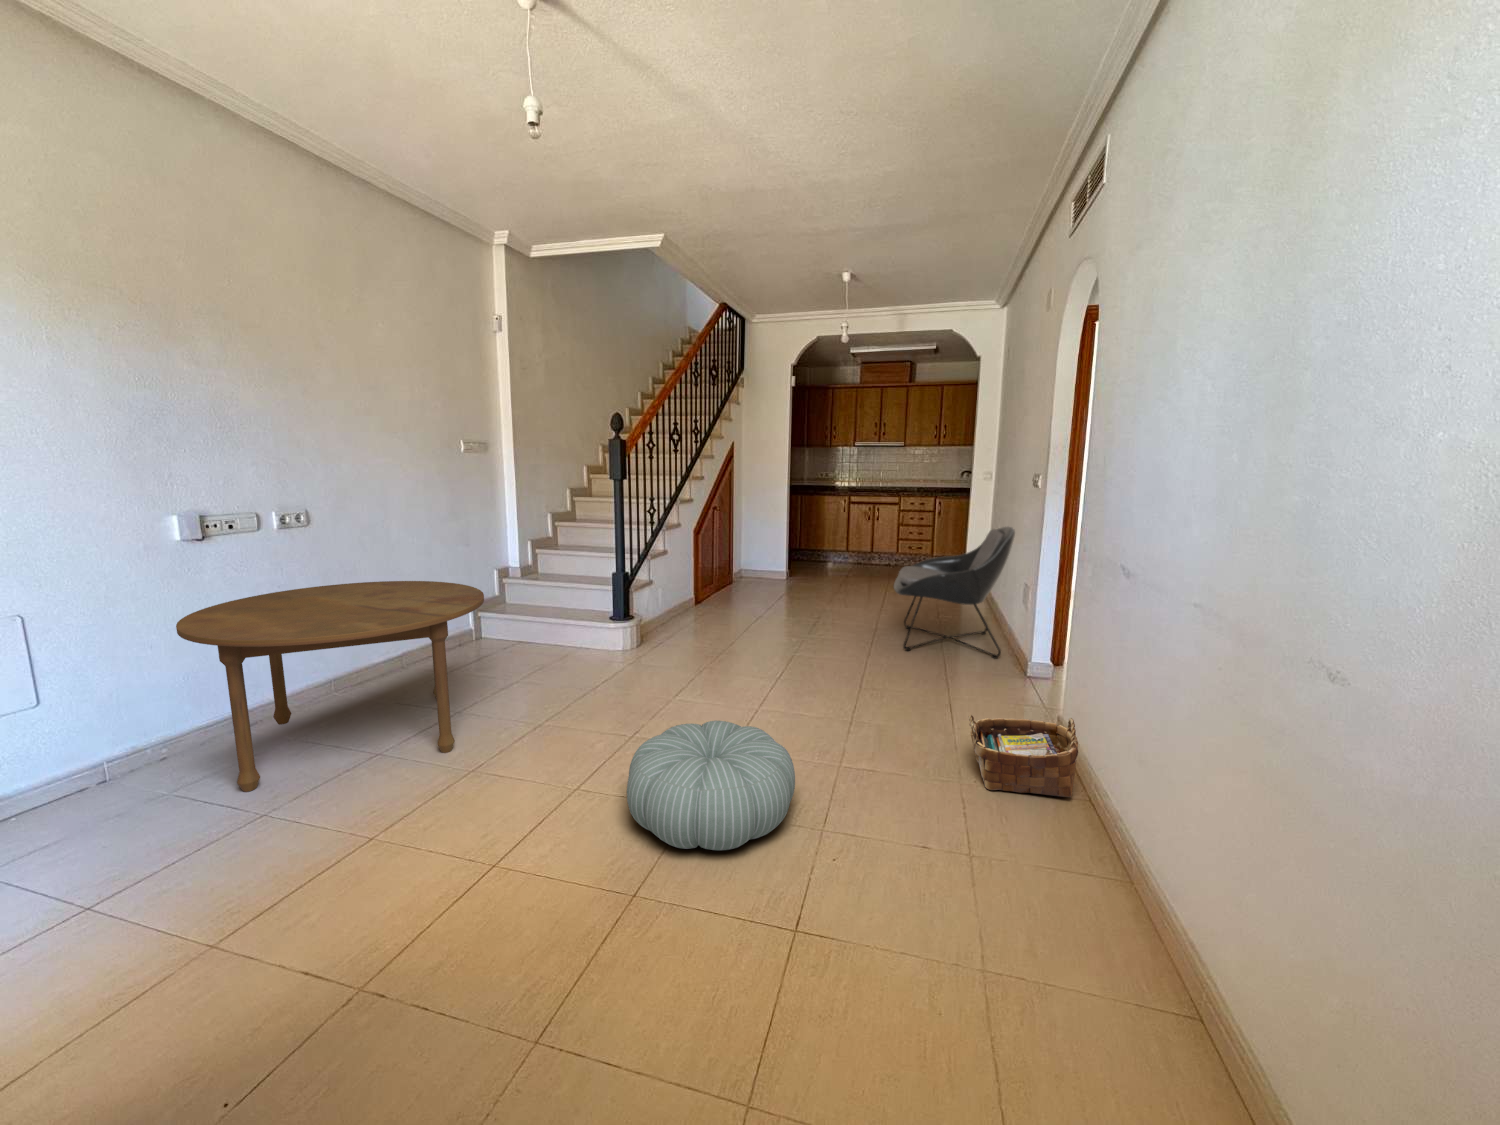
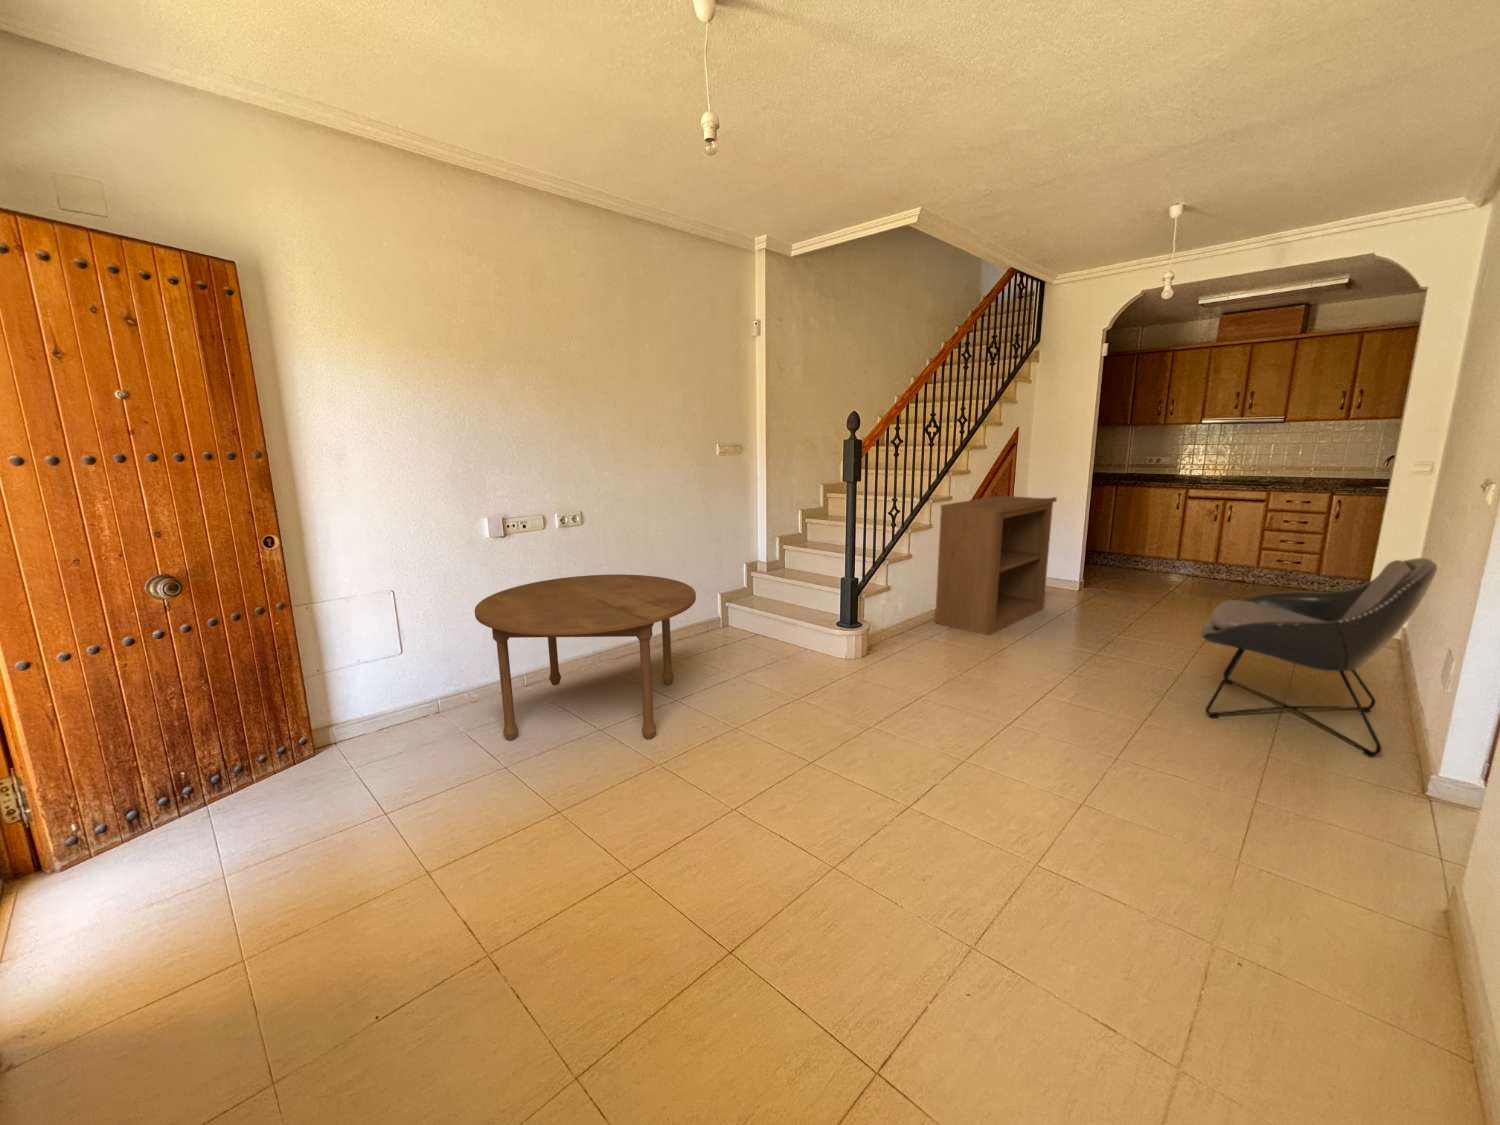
bookshelf: none [688,499,773,617] -> present [935,496,1057,635]
woven basket: present [969,715,1078,797] -> none [1234,853,1448,1041]
pouf: present [627,721,795,850] -> none [755,770,947,933]

